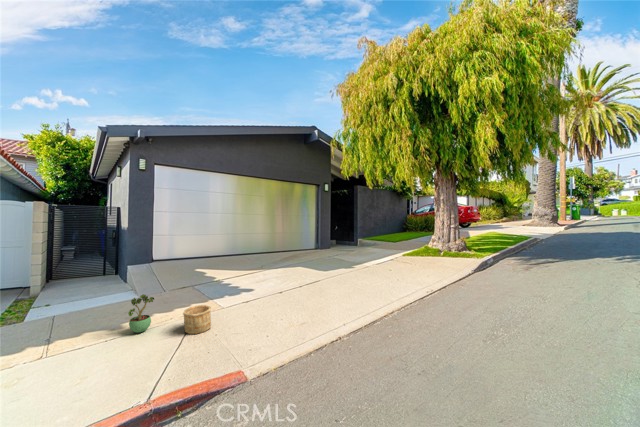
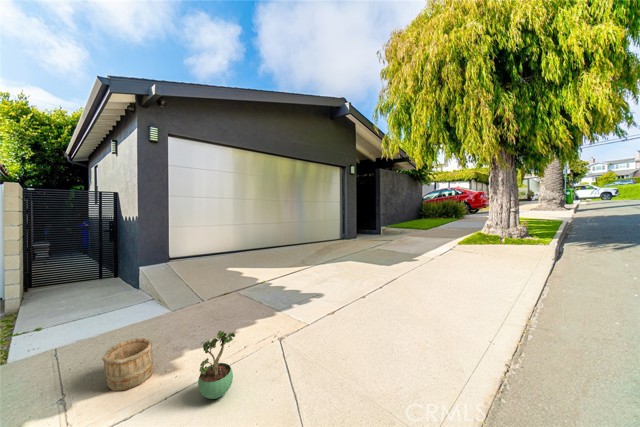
wooden bucket: present [183,305,211,334] -> present [102,338,153,391]

